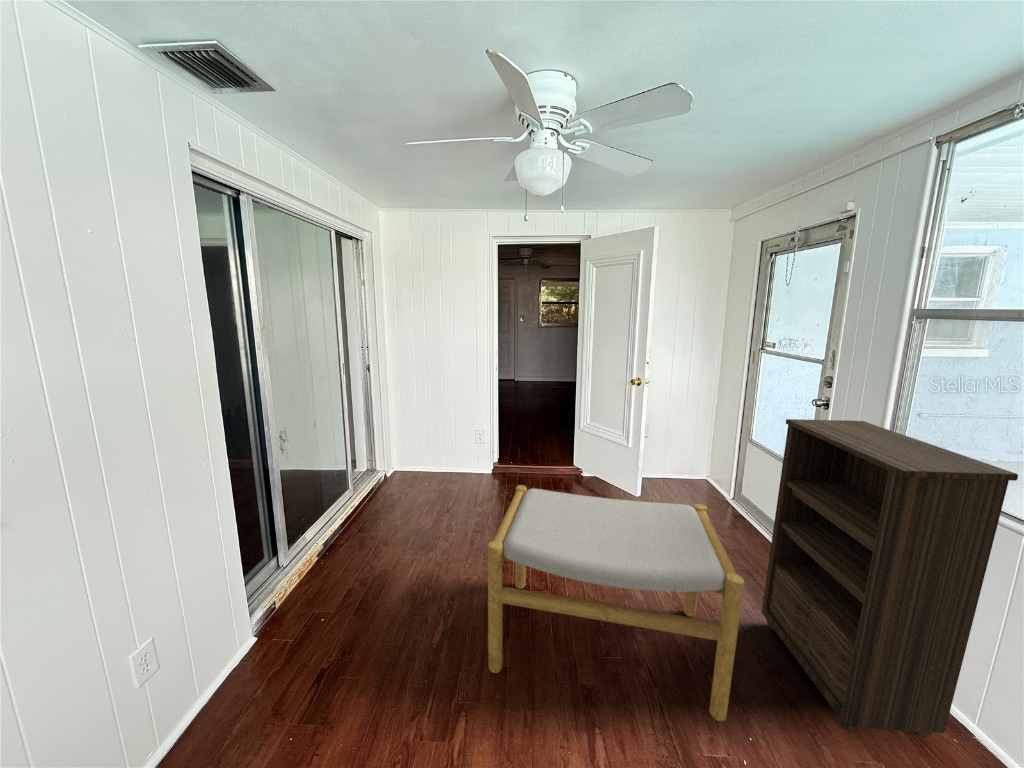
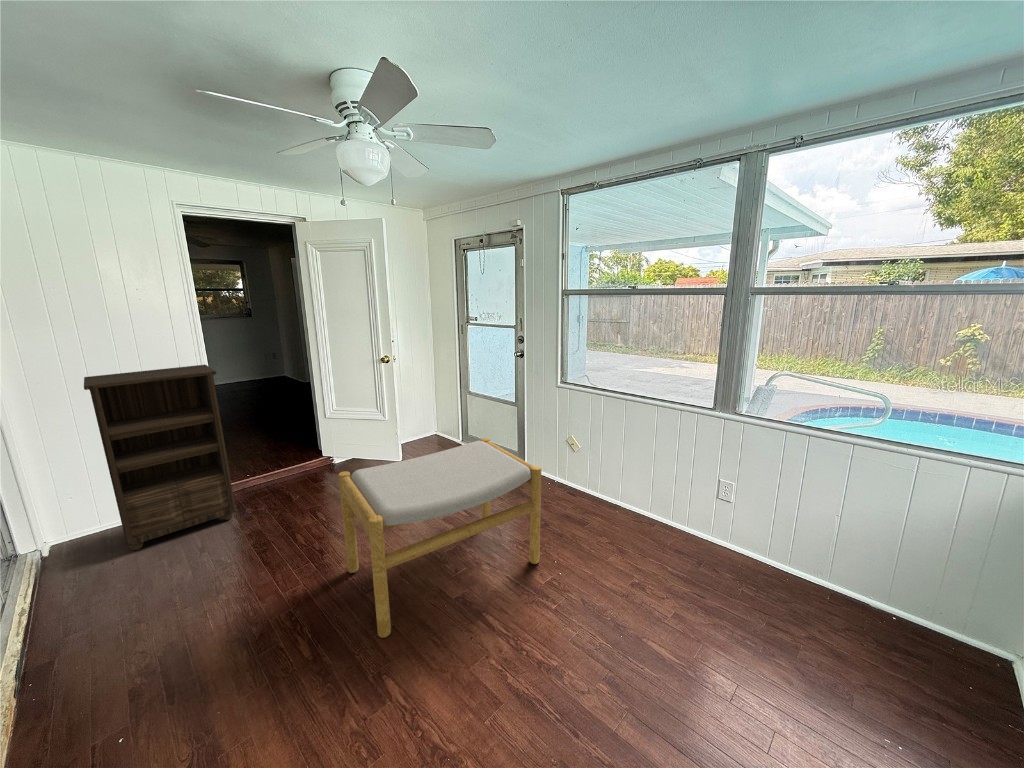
bookshelf: present [762,419,1018,738] -> present [84,365,236,550]

